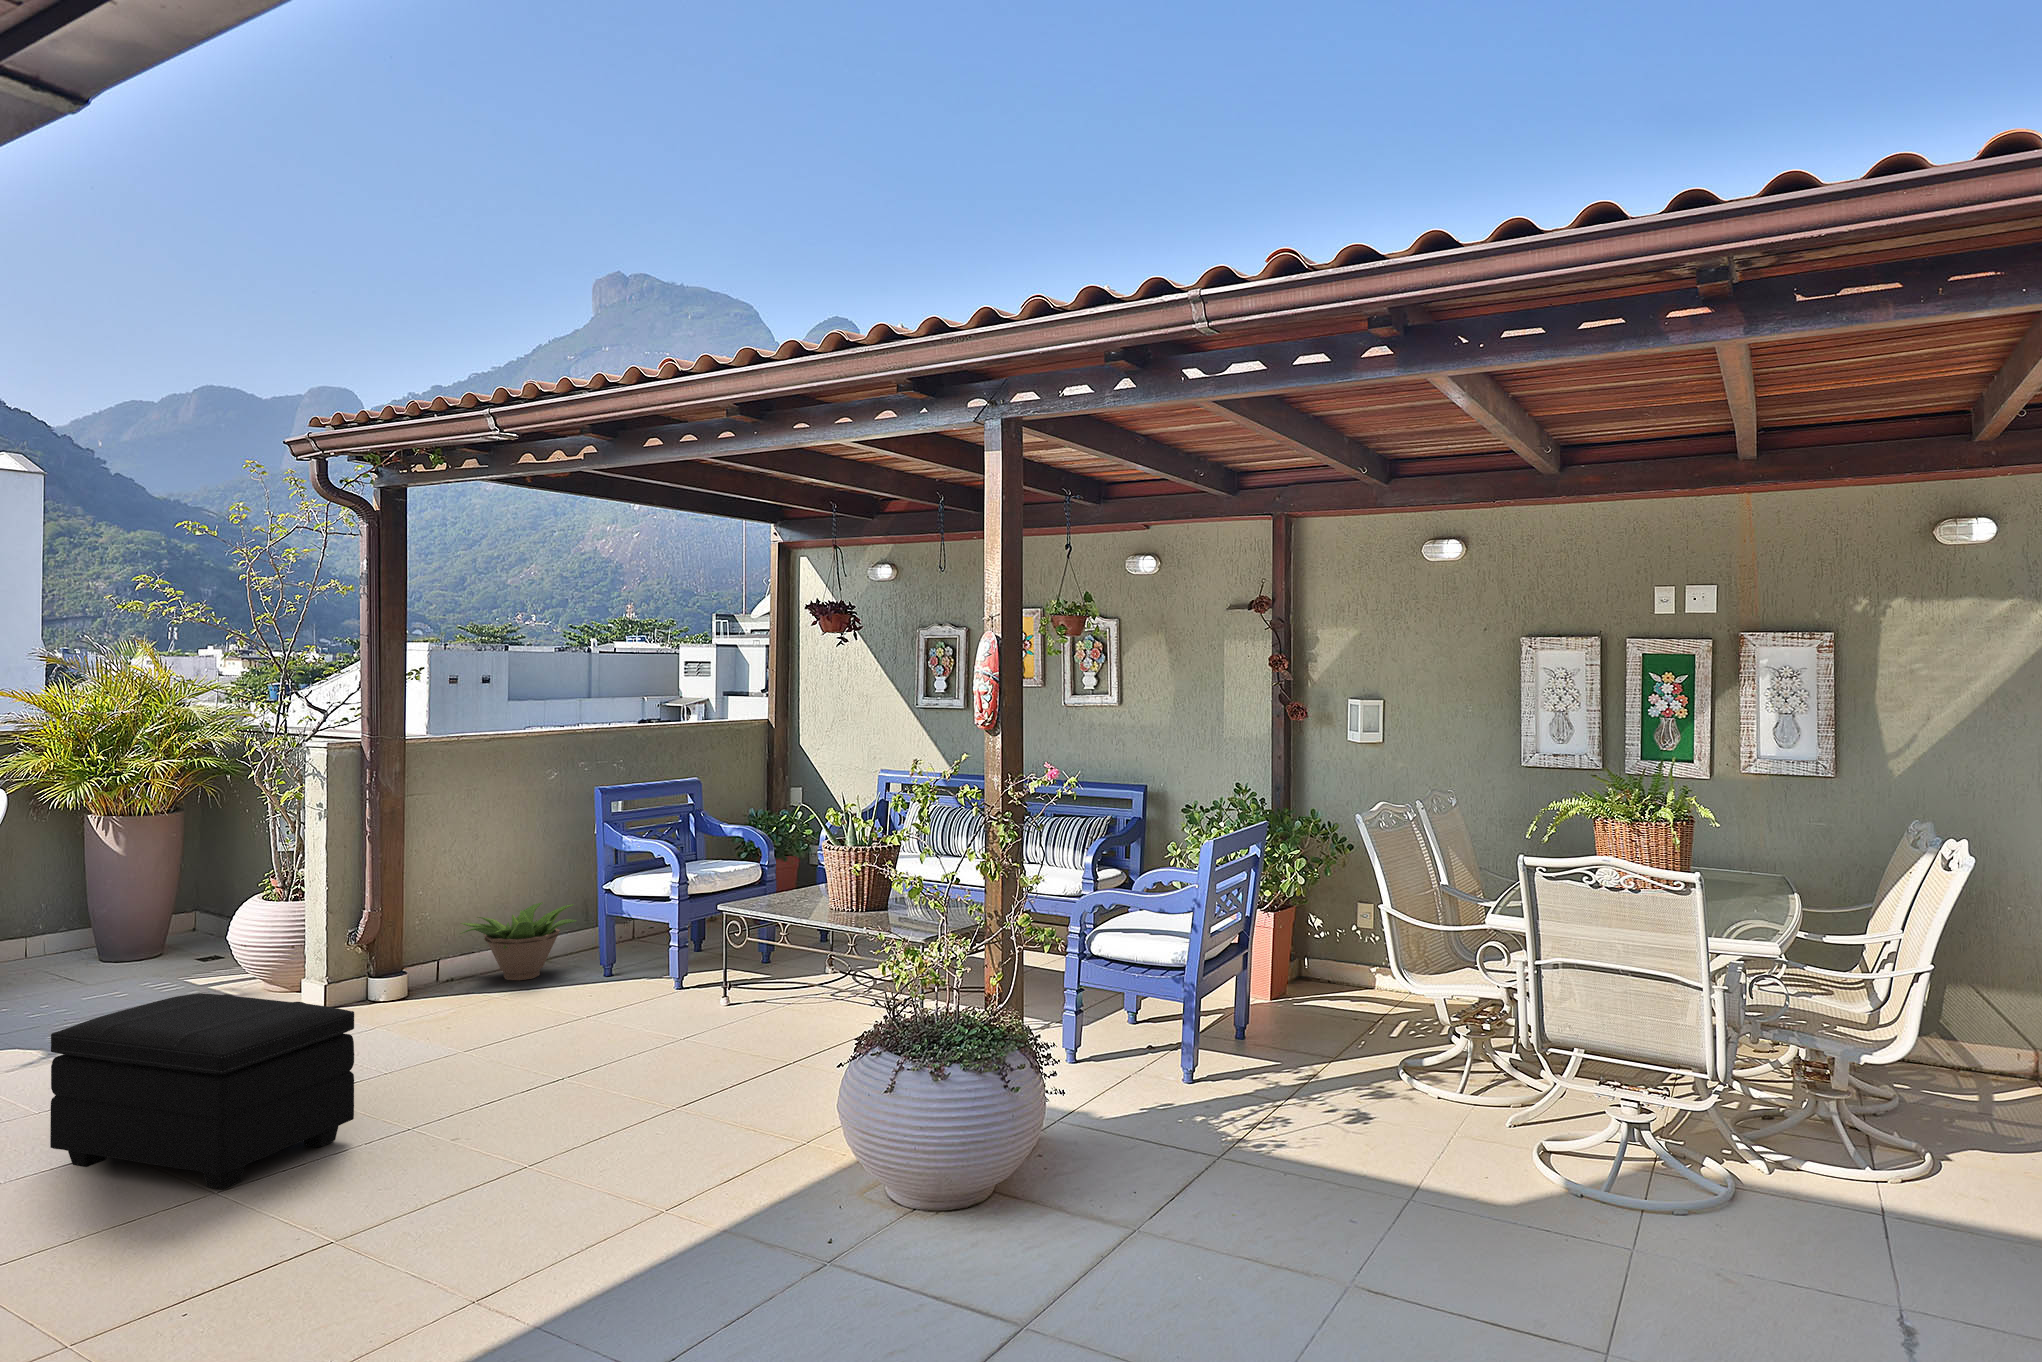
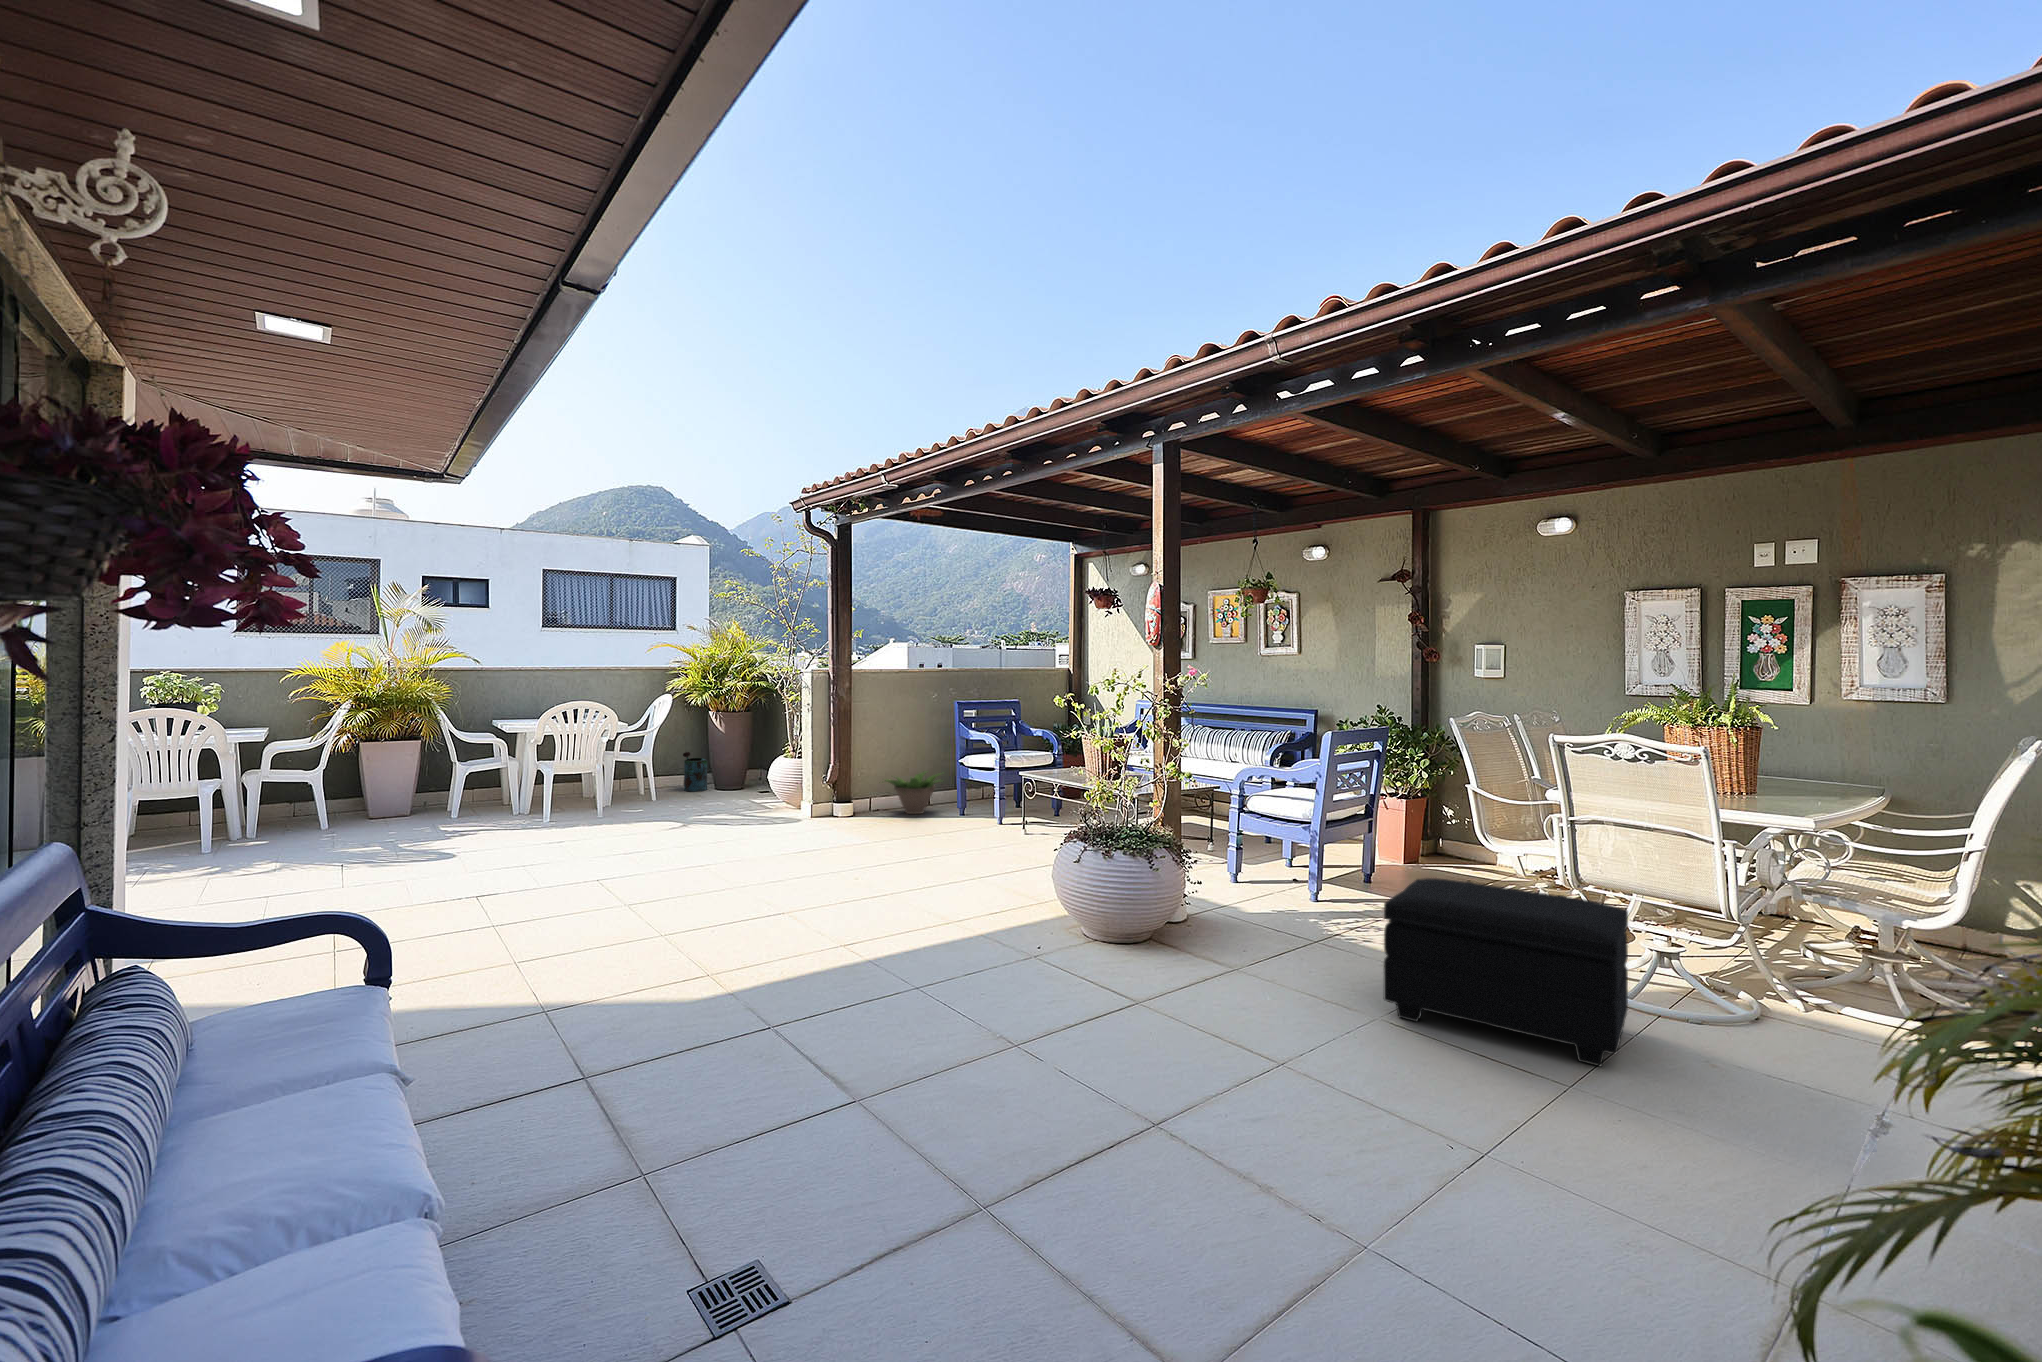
watering can: none [31,891,90,967] -> present [683,752,707,791]
footstool: present [50,993,354,1189] -> present [1384,878,1628,1066]

